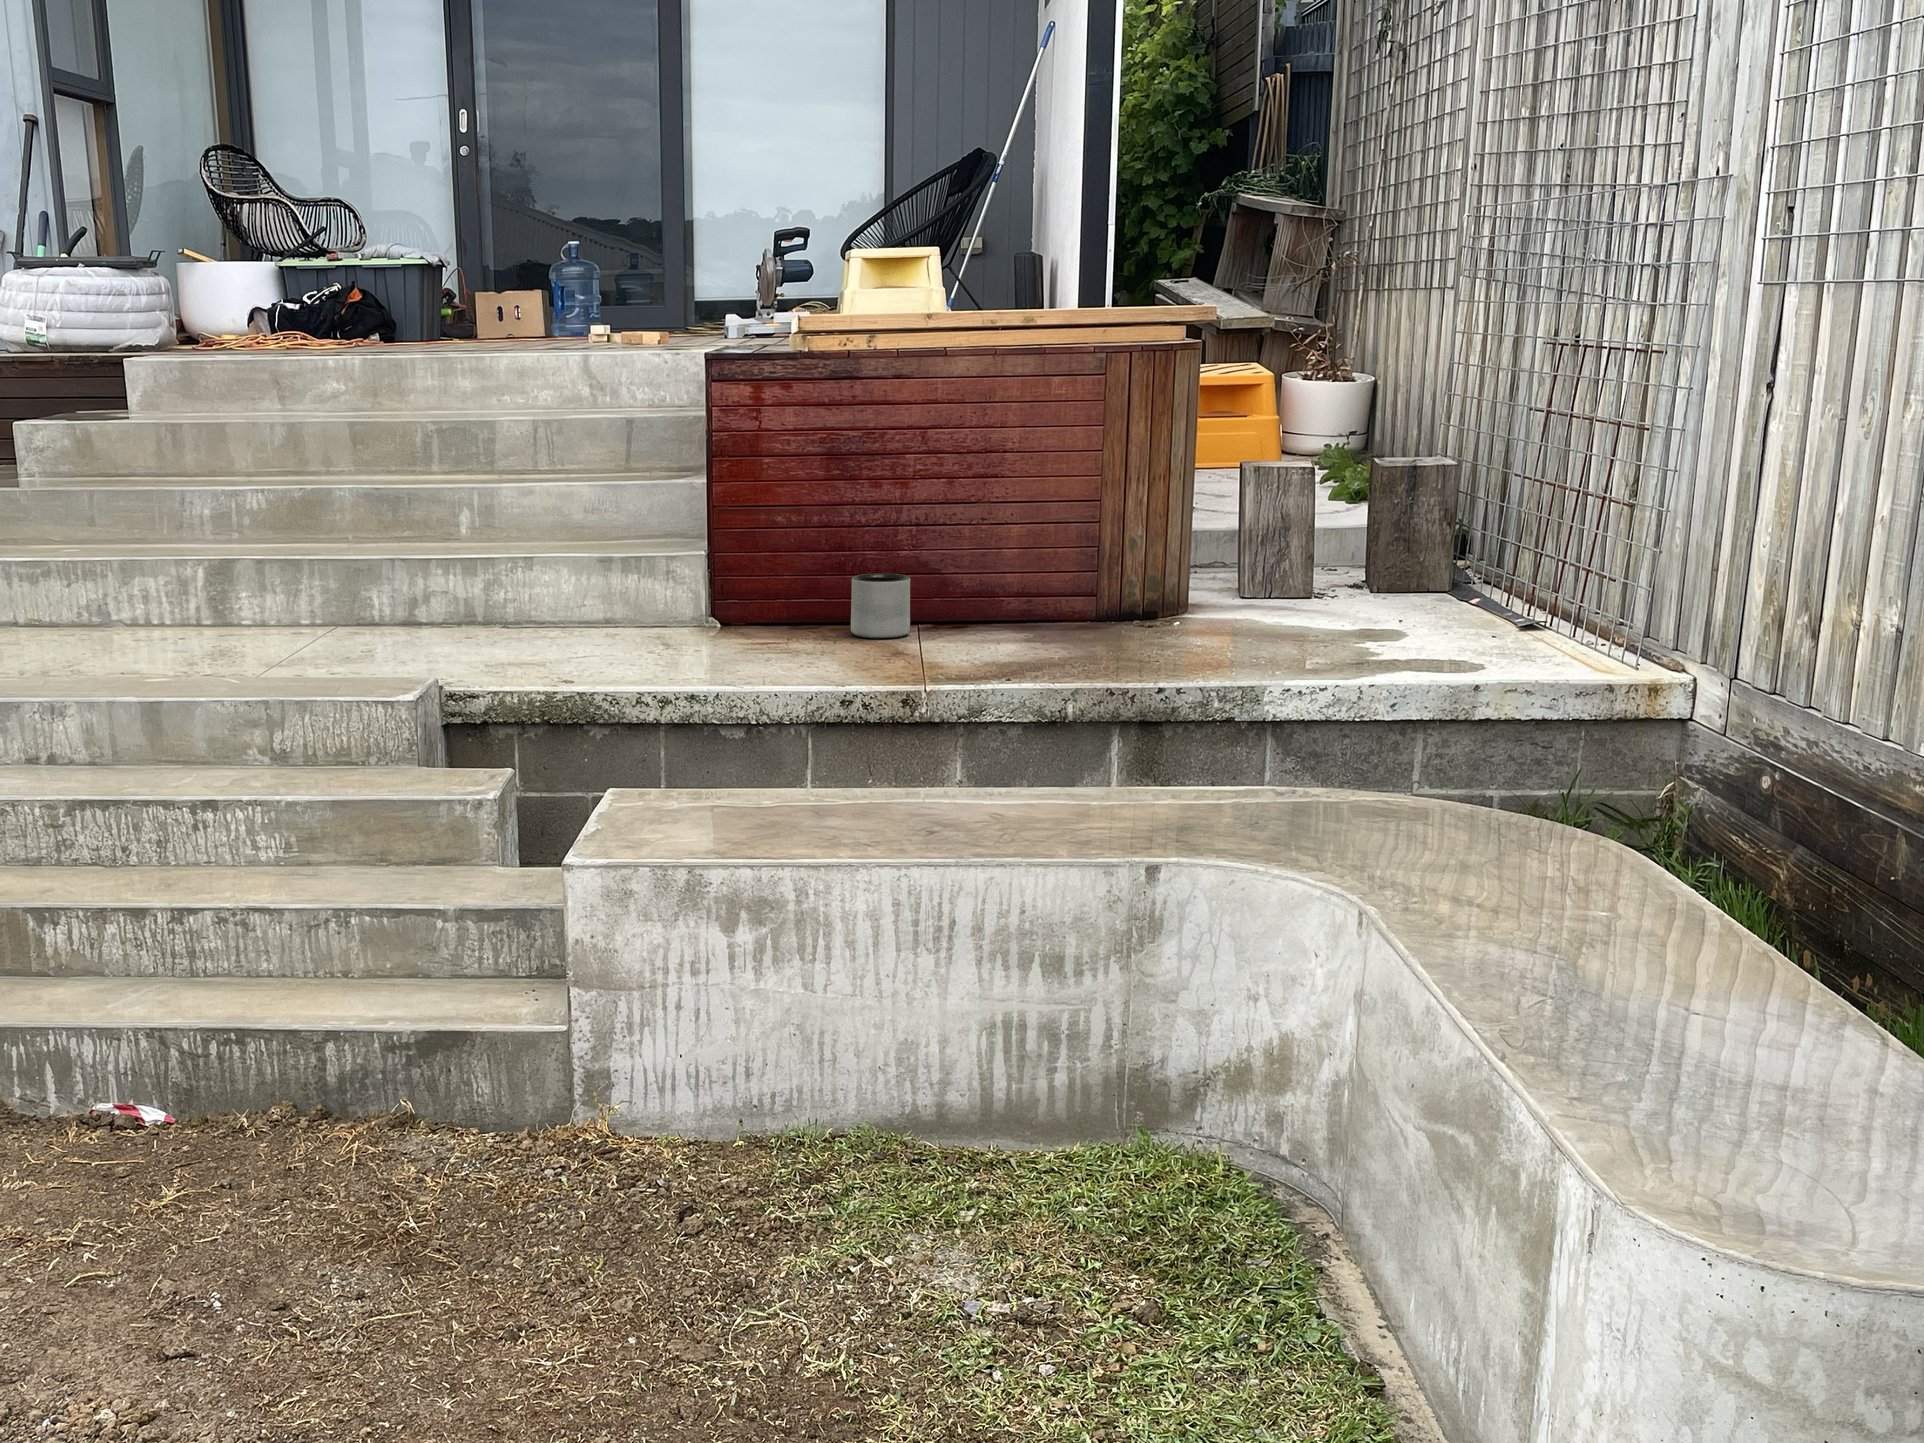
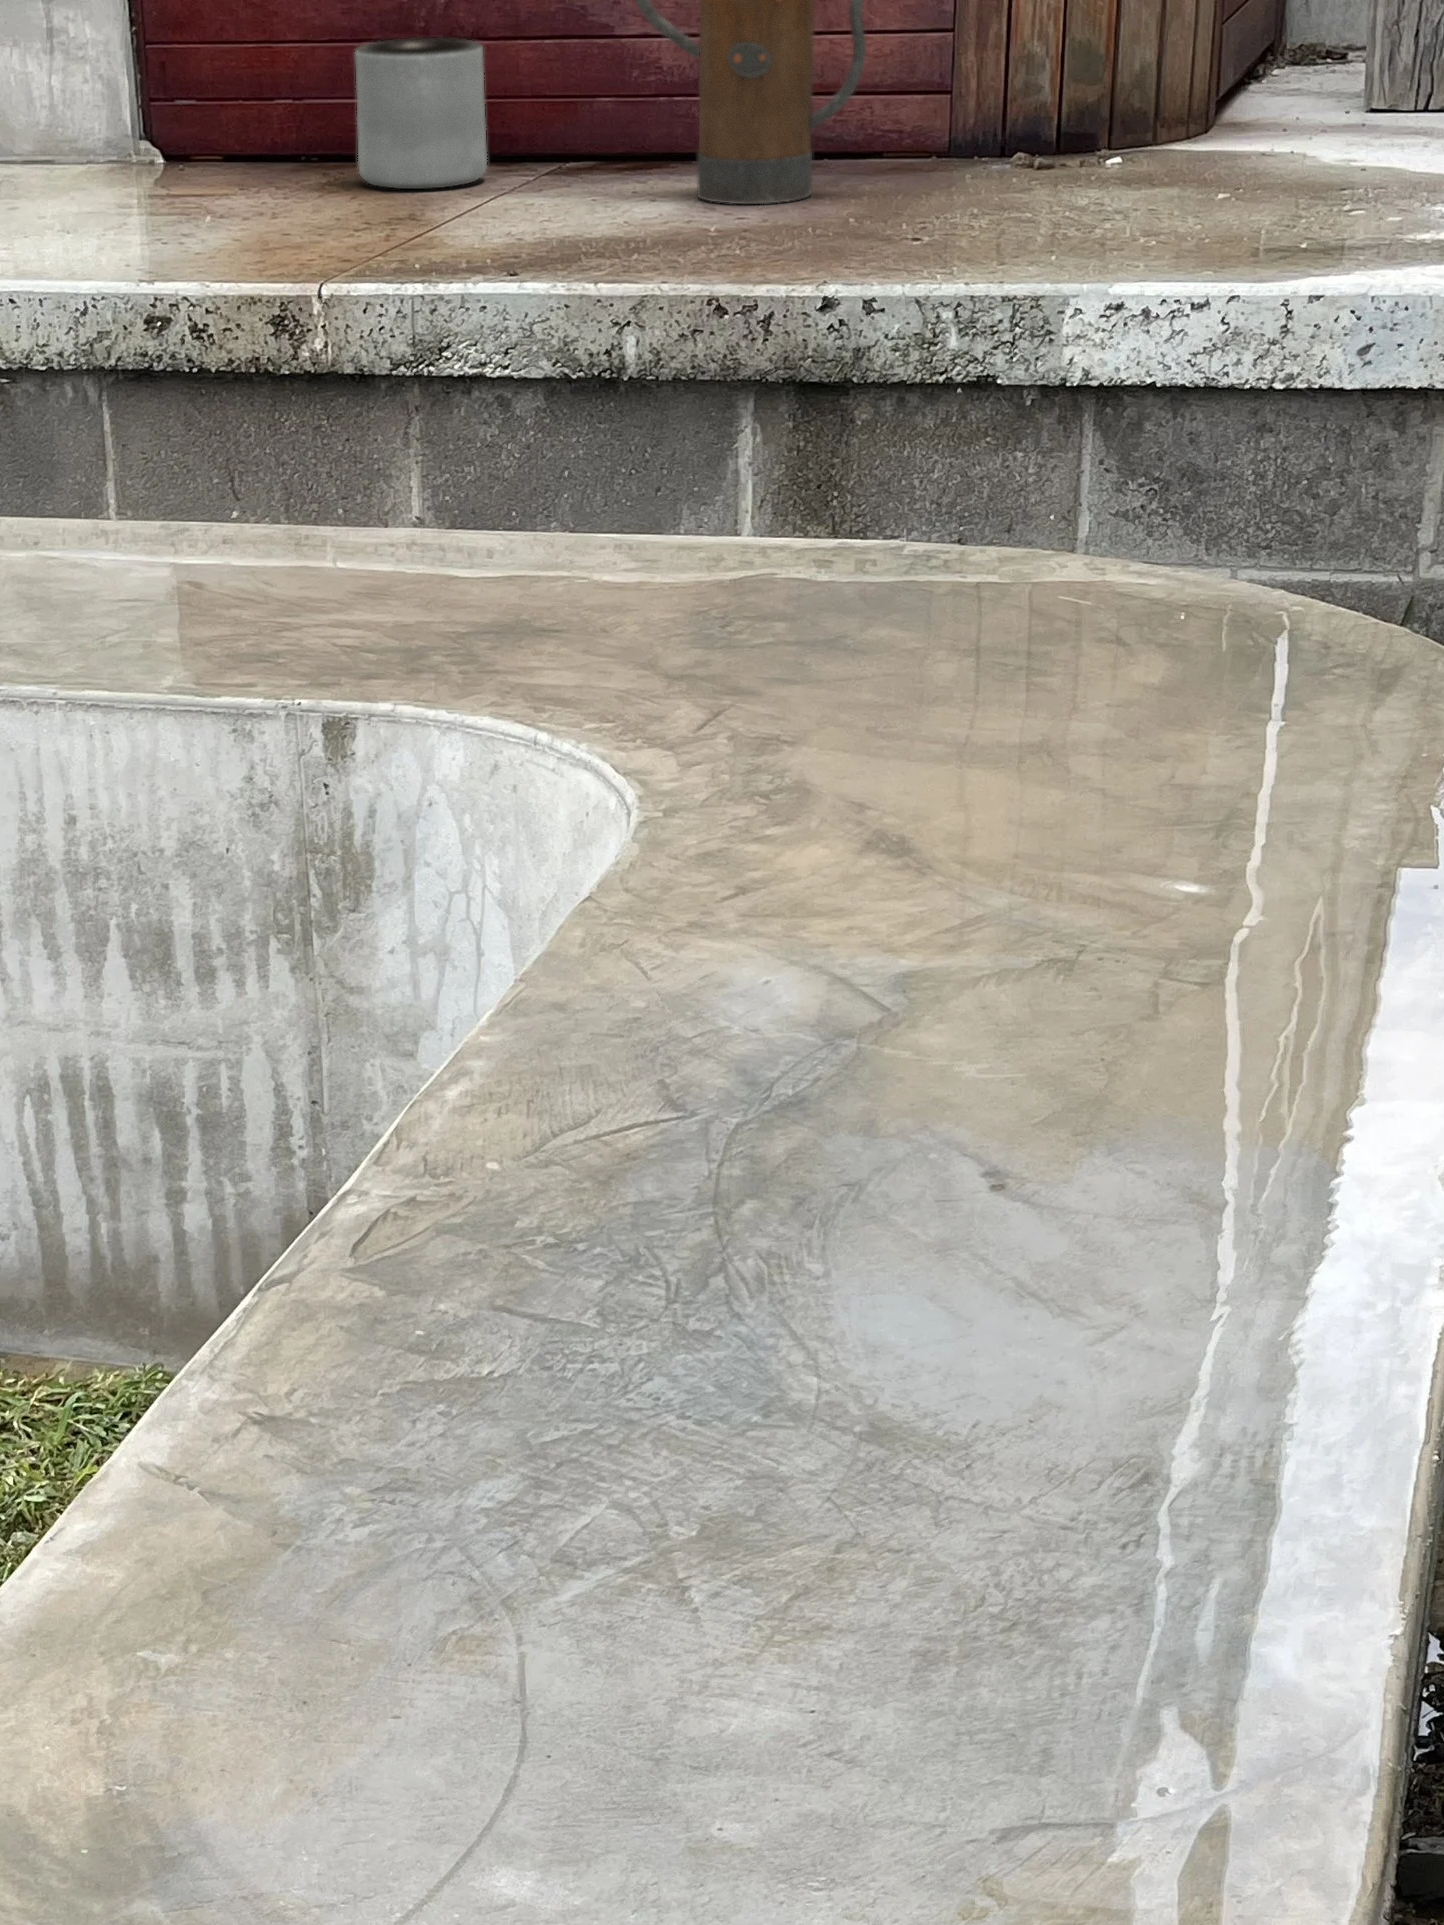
watering can: none [990,506,1112,644] -> present [636,0,866,204]

